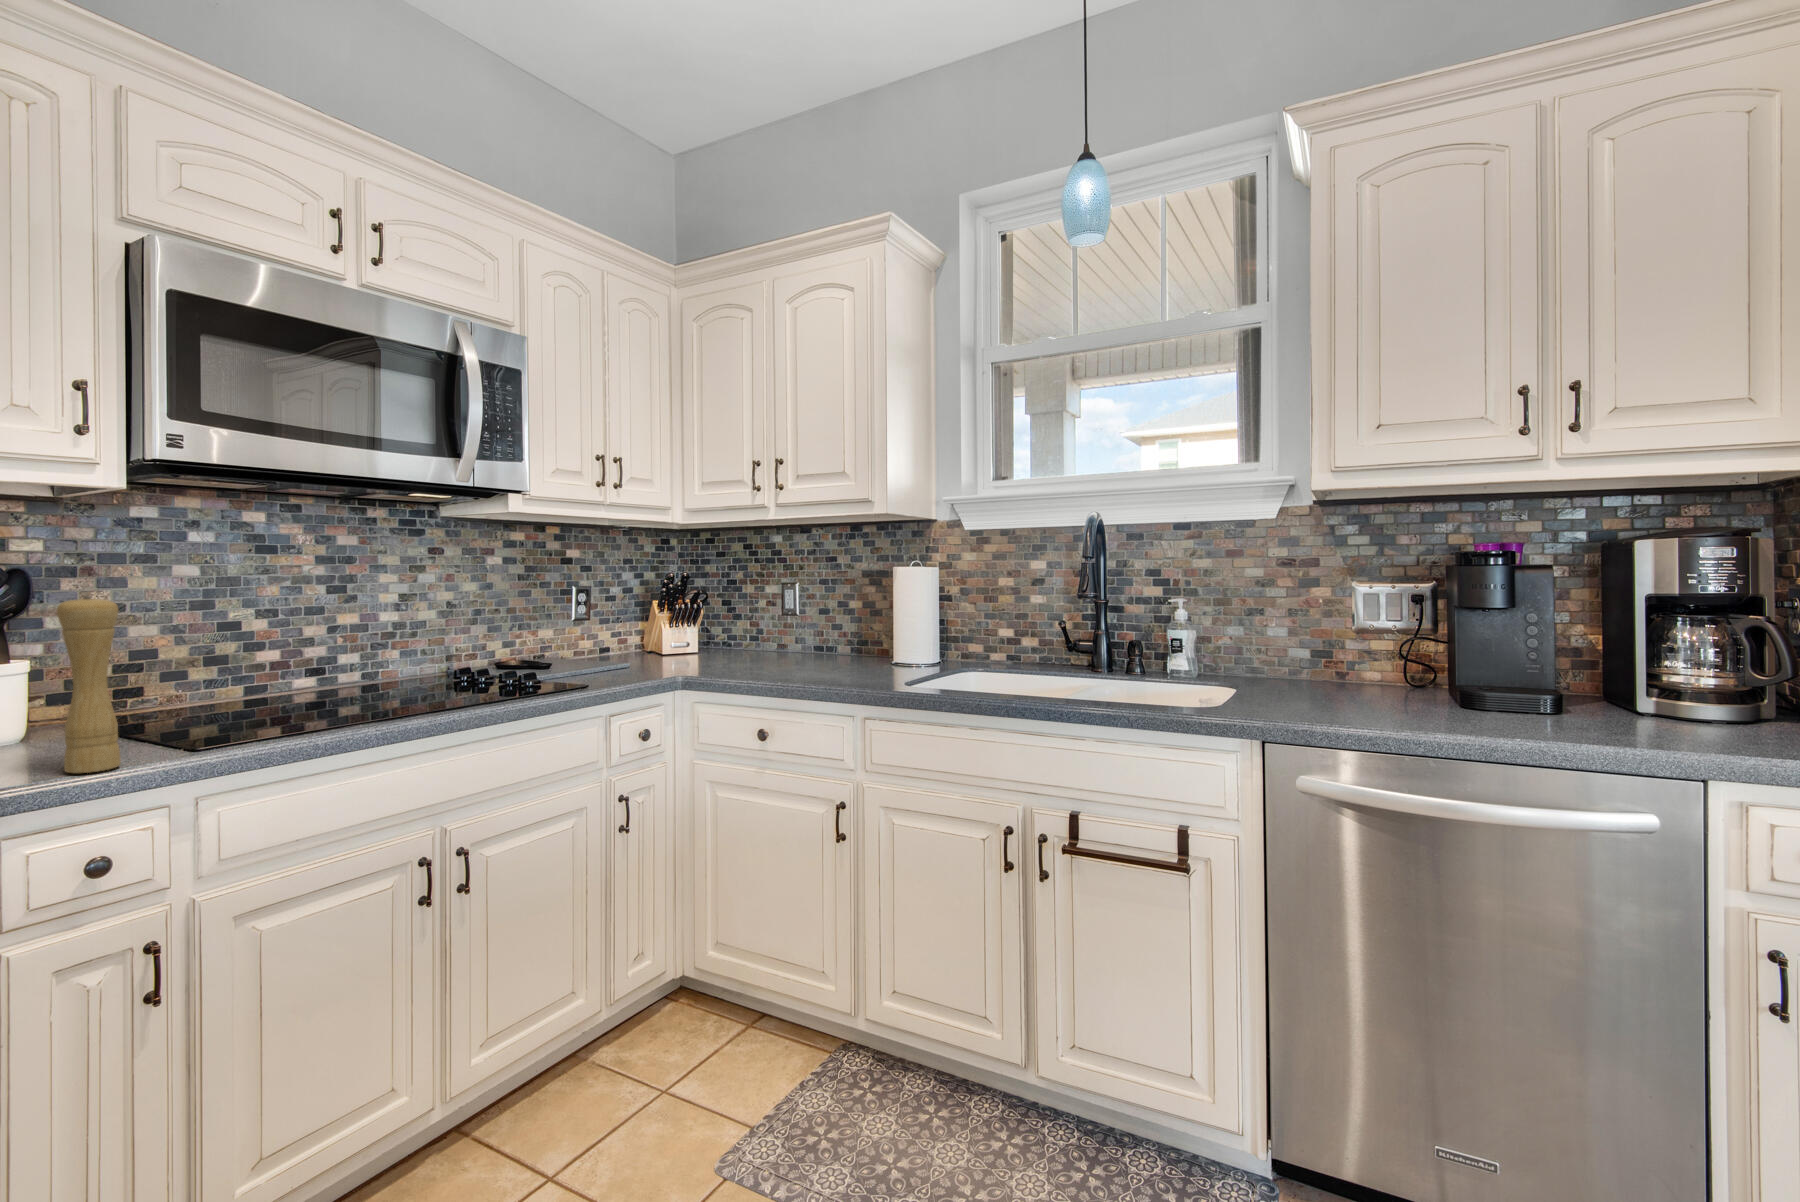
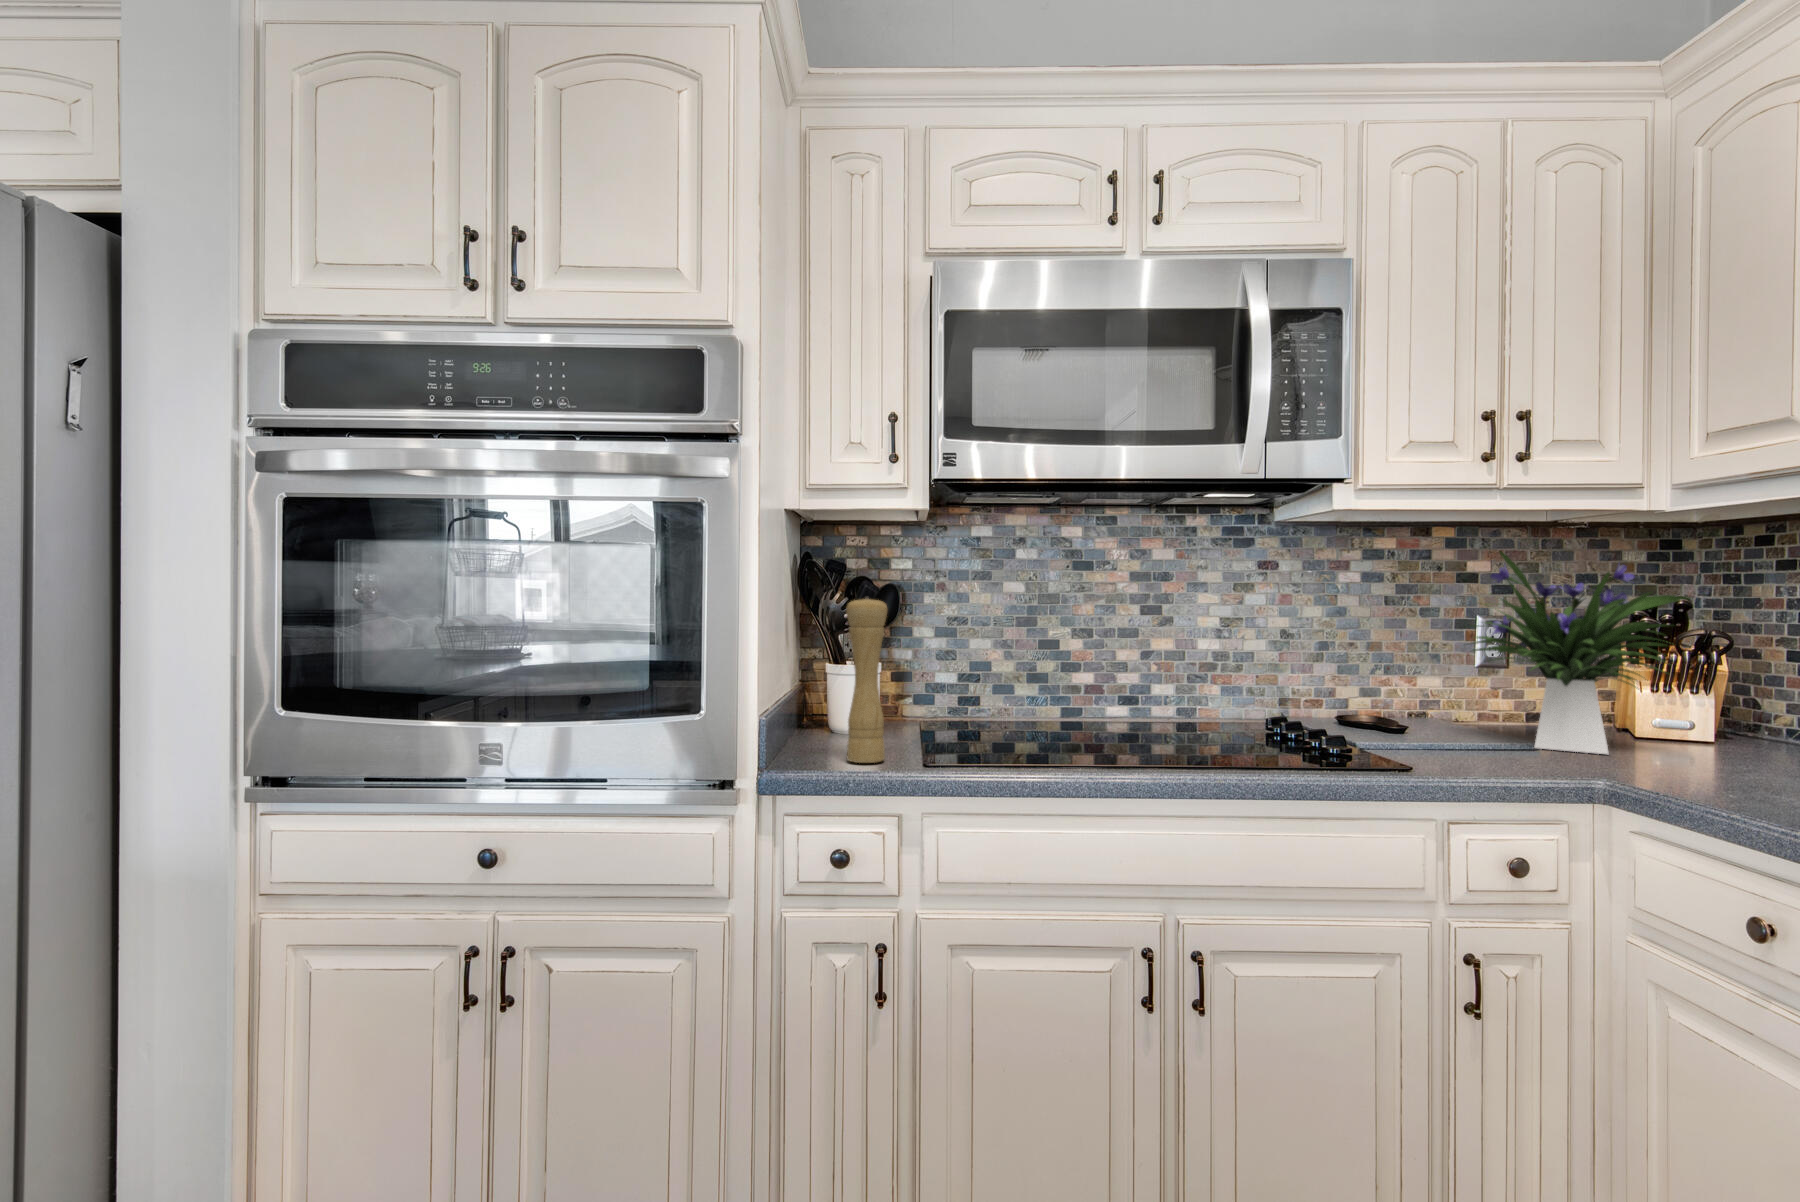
flower arrangement: none [574,548,693,670] -> present [1472,551,1691,754]

